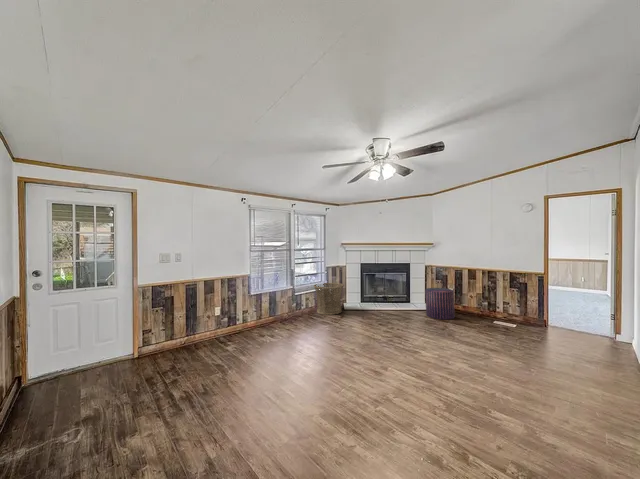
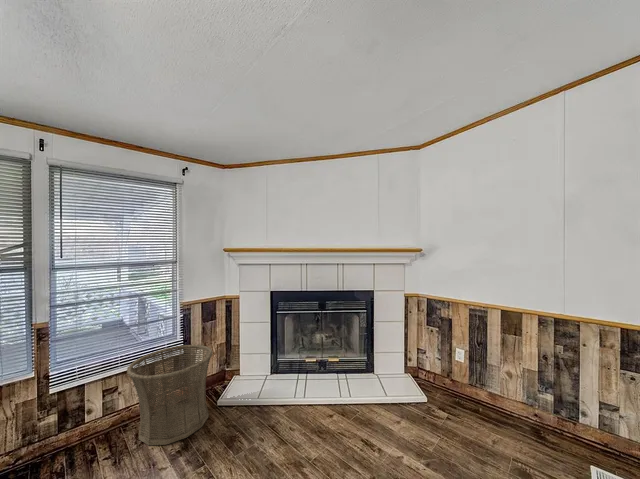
pouf: present [425,288,455,319] -> none [403,353,476,453]

